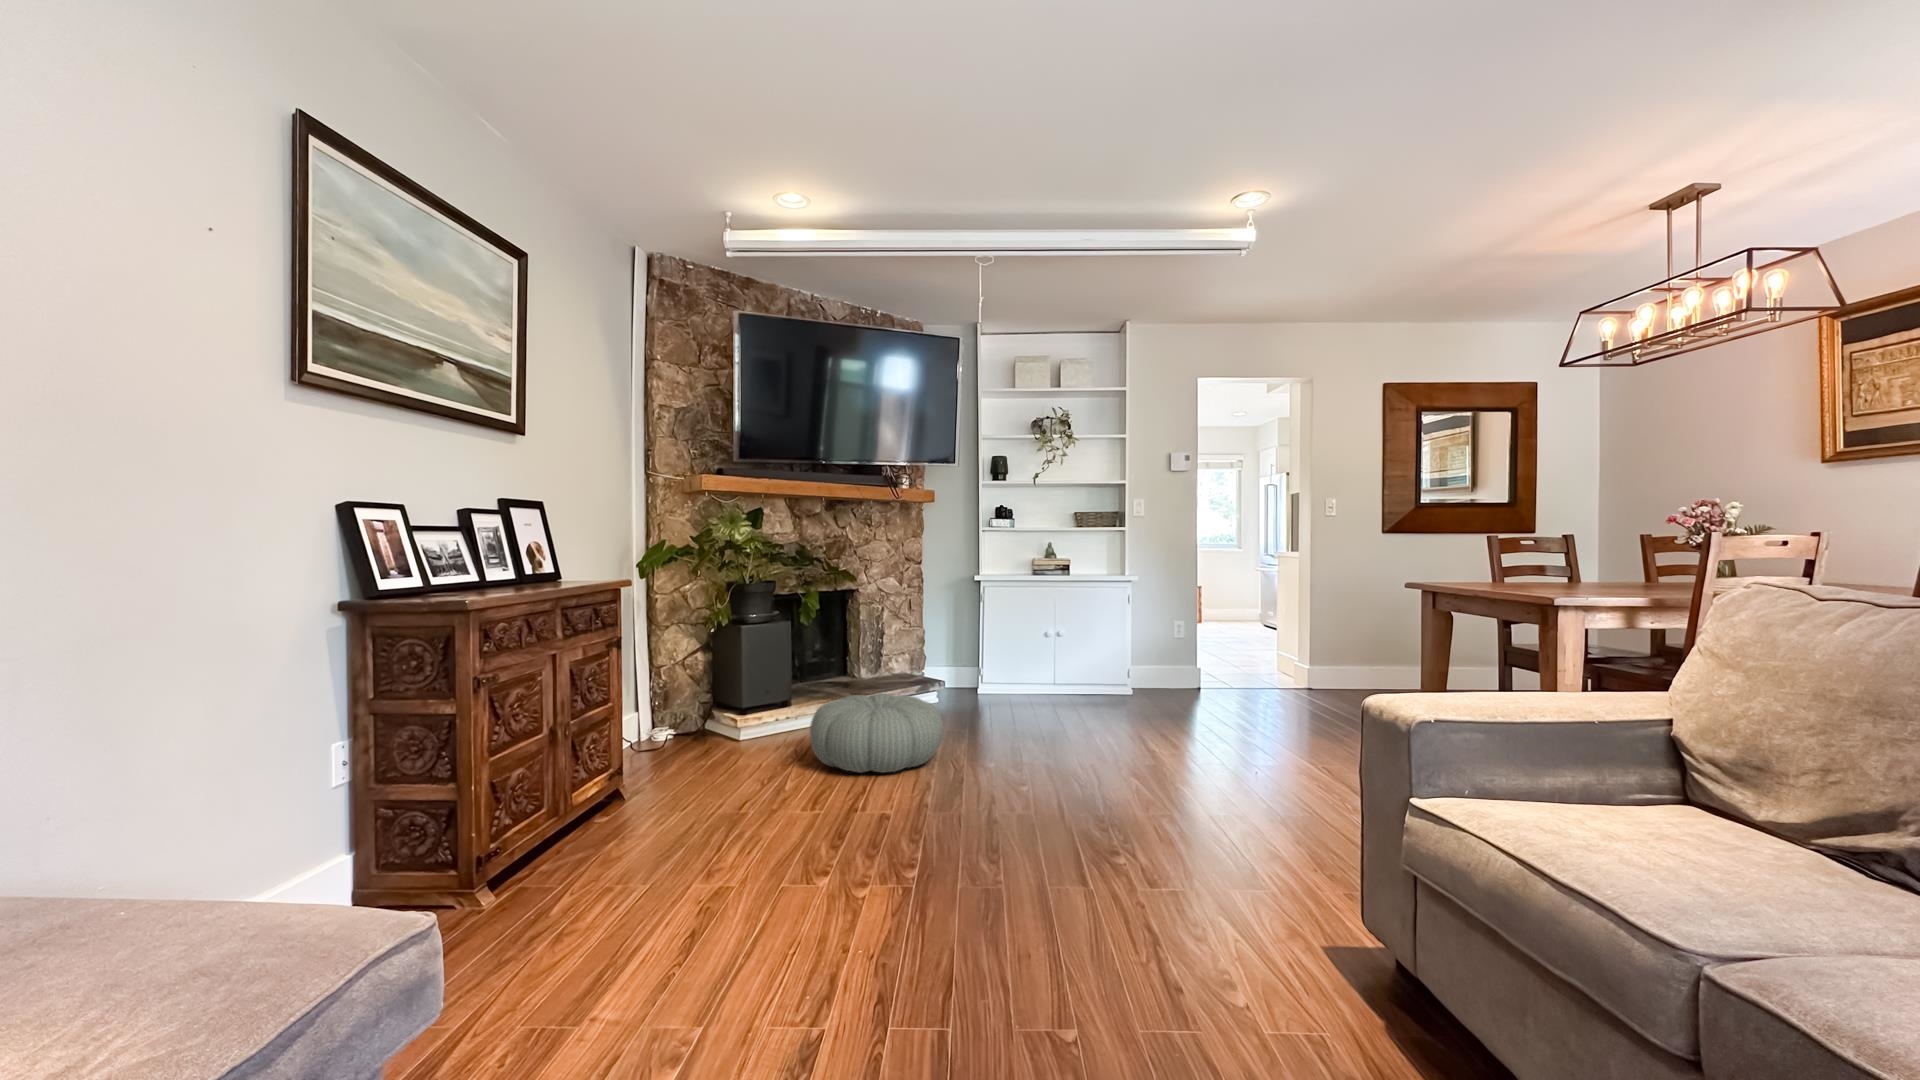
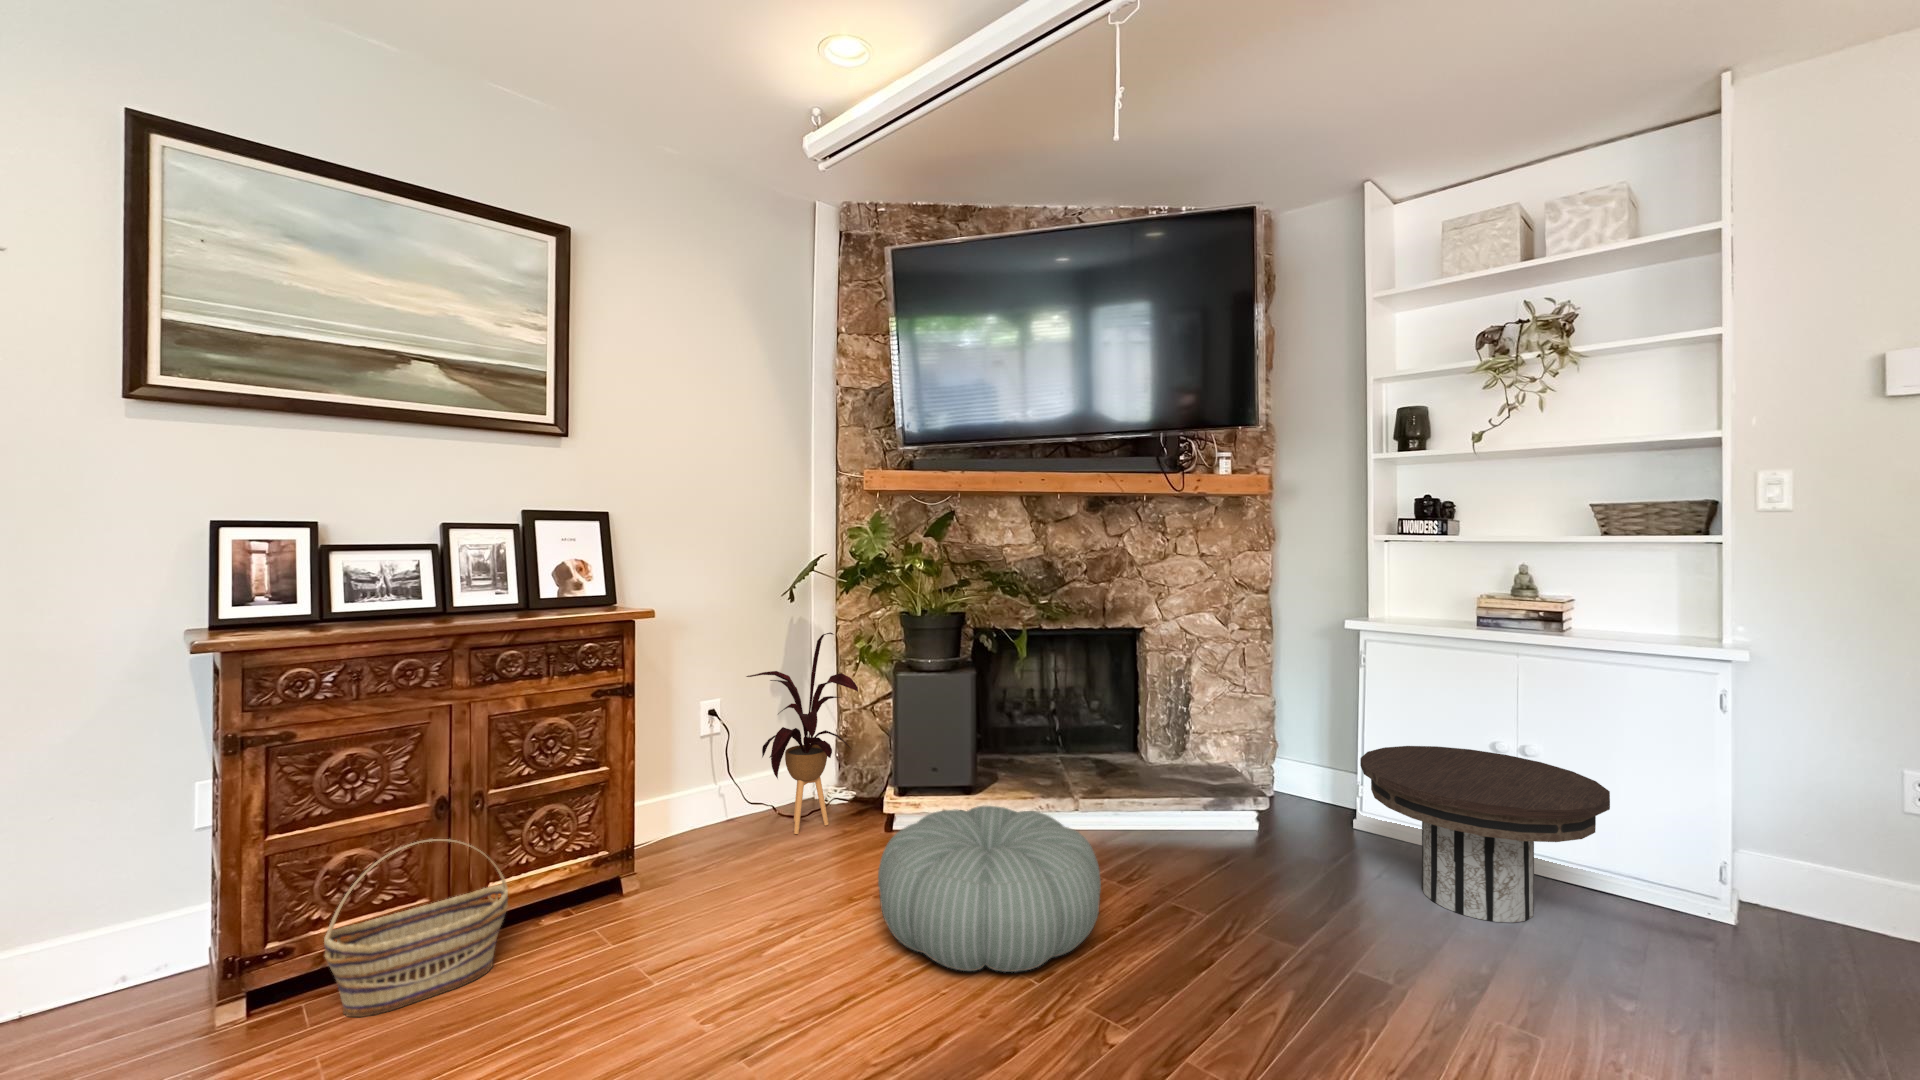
house plant: none [621,599,731,758] -> present [746,633,858,834]
side table: none [1003,638,1104,711] -> present [1360,746,1610,923]
basket: none [535,752,621,886] -> present [324,839,508,1017]

